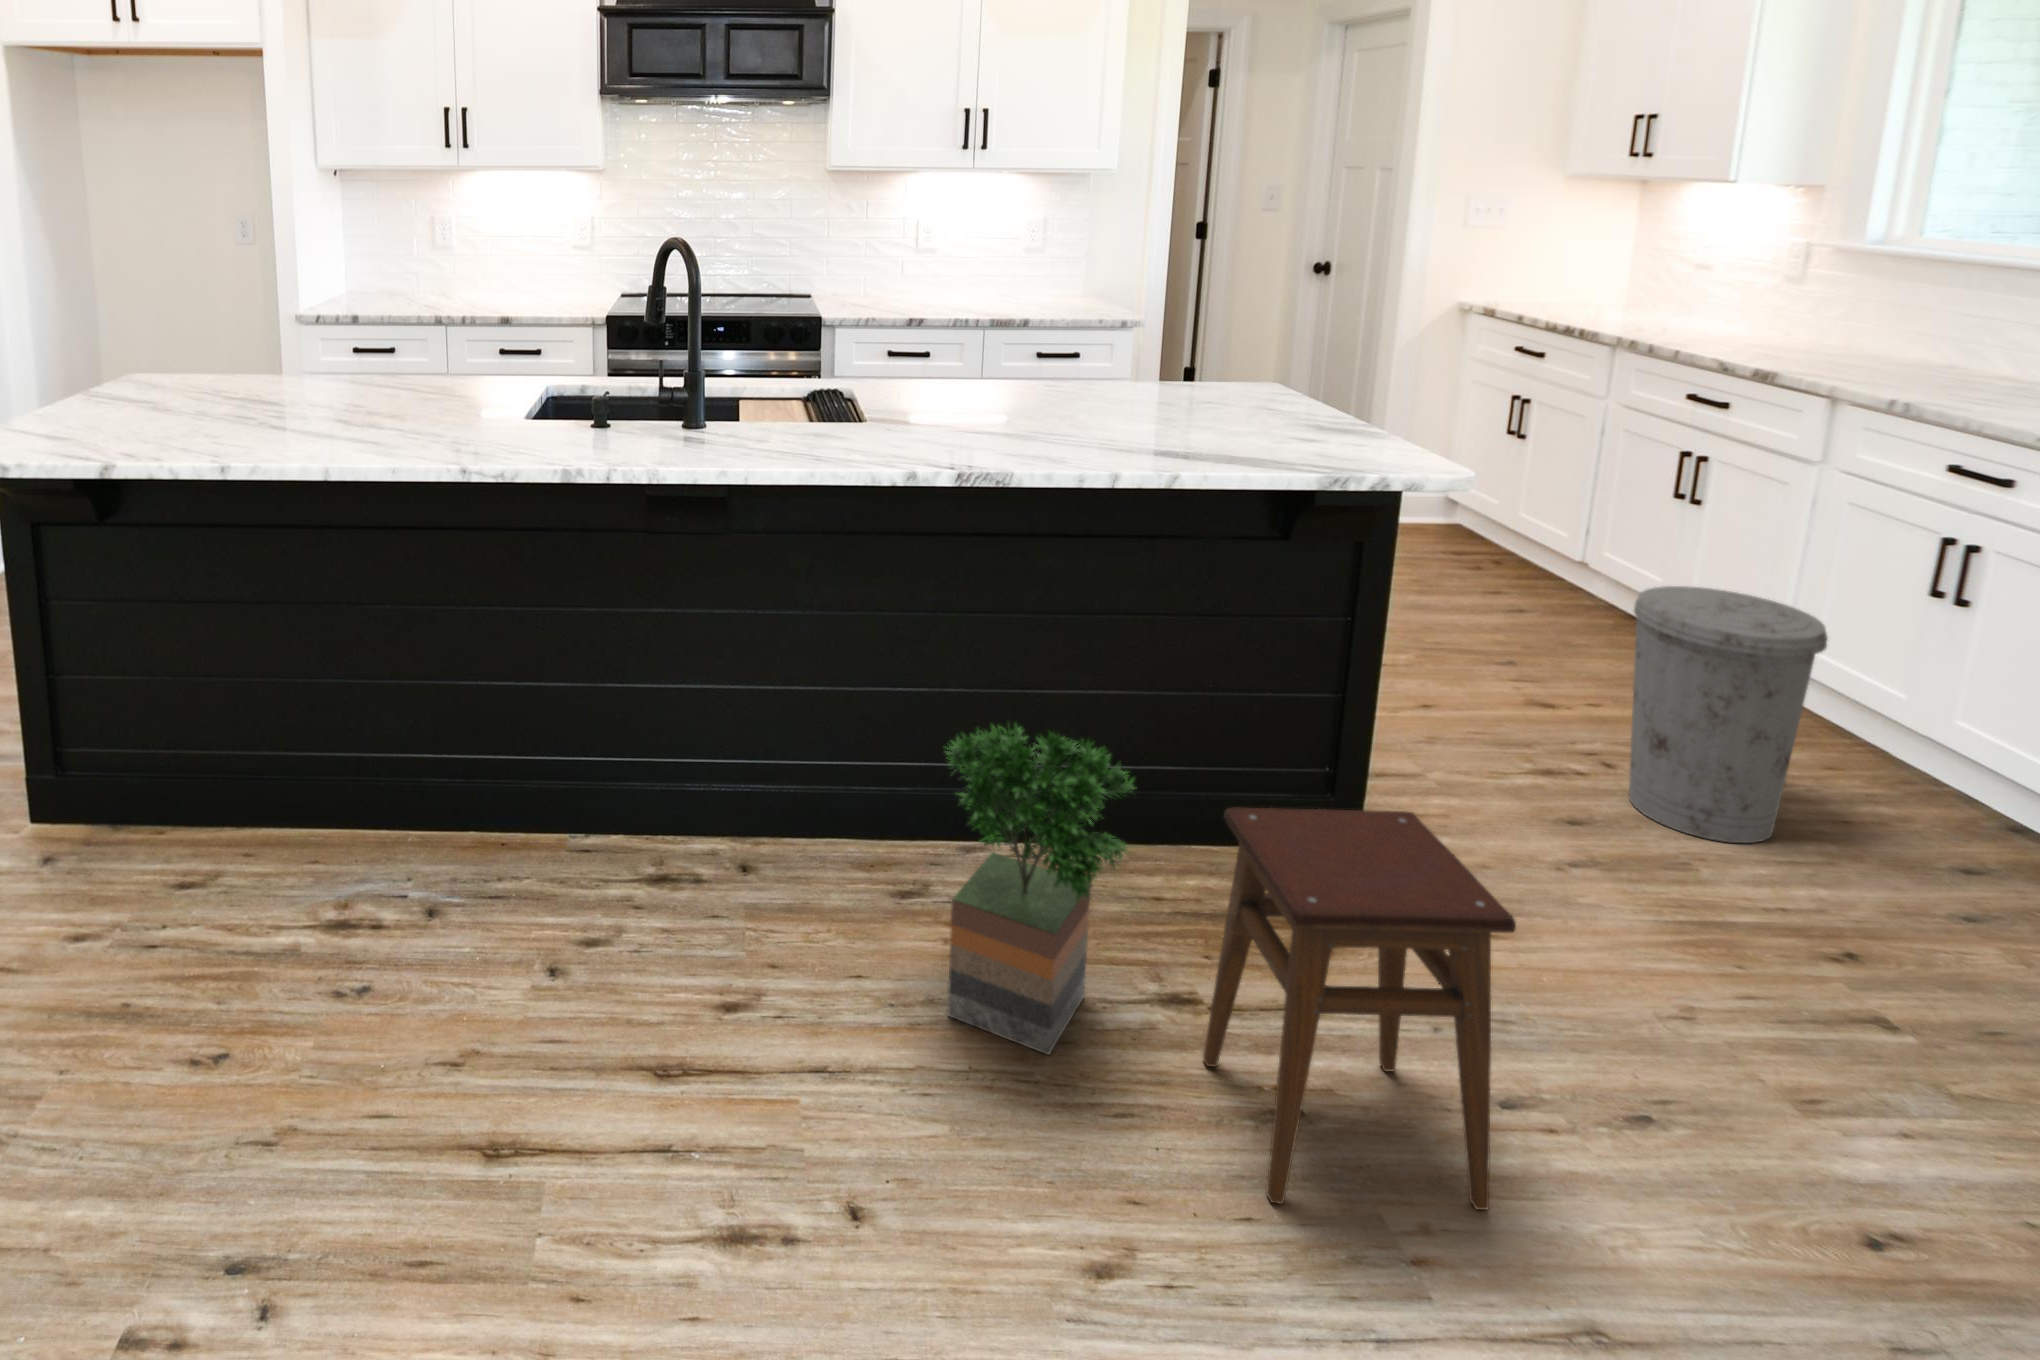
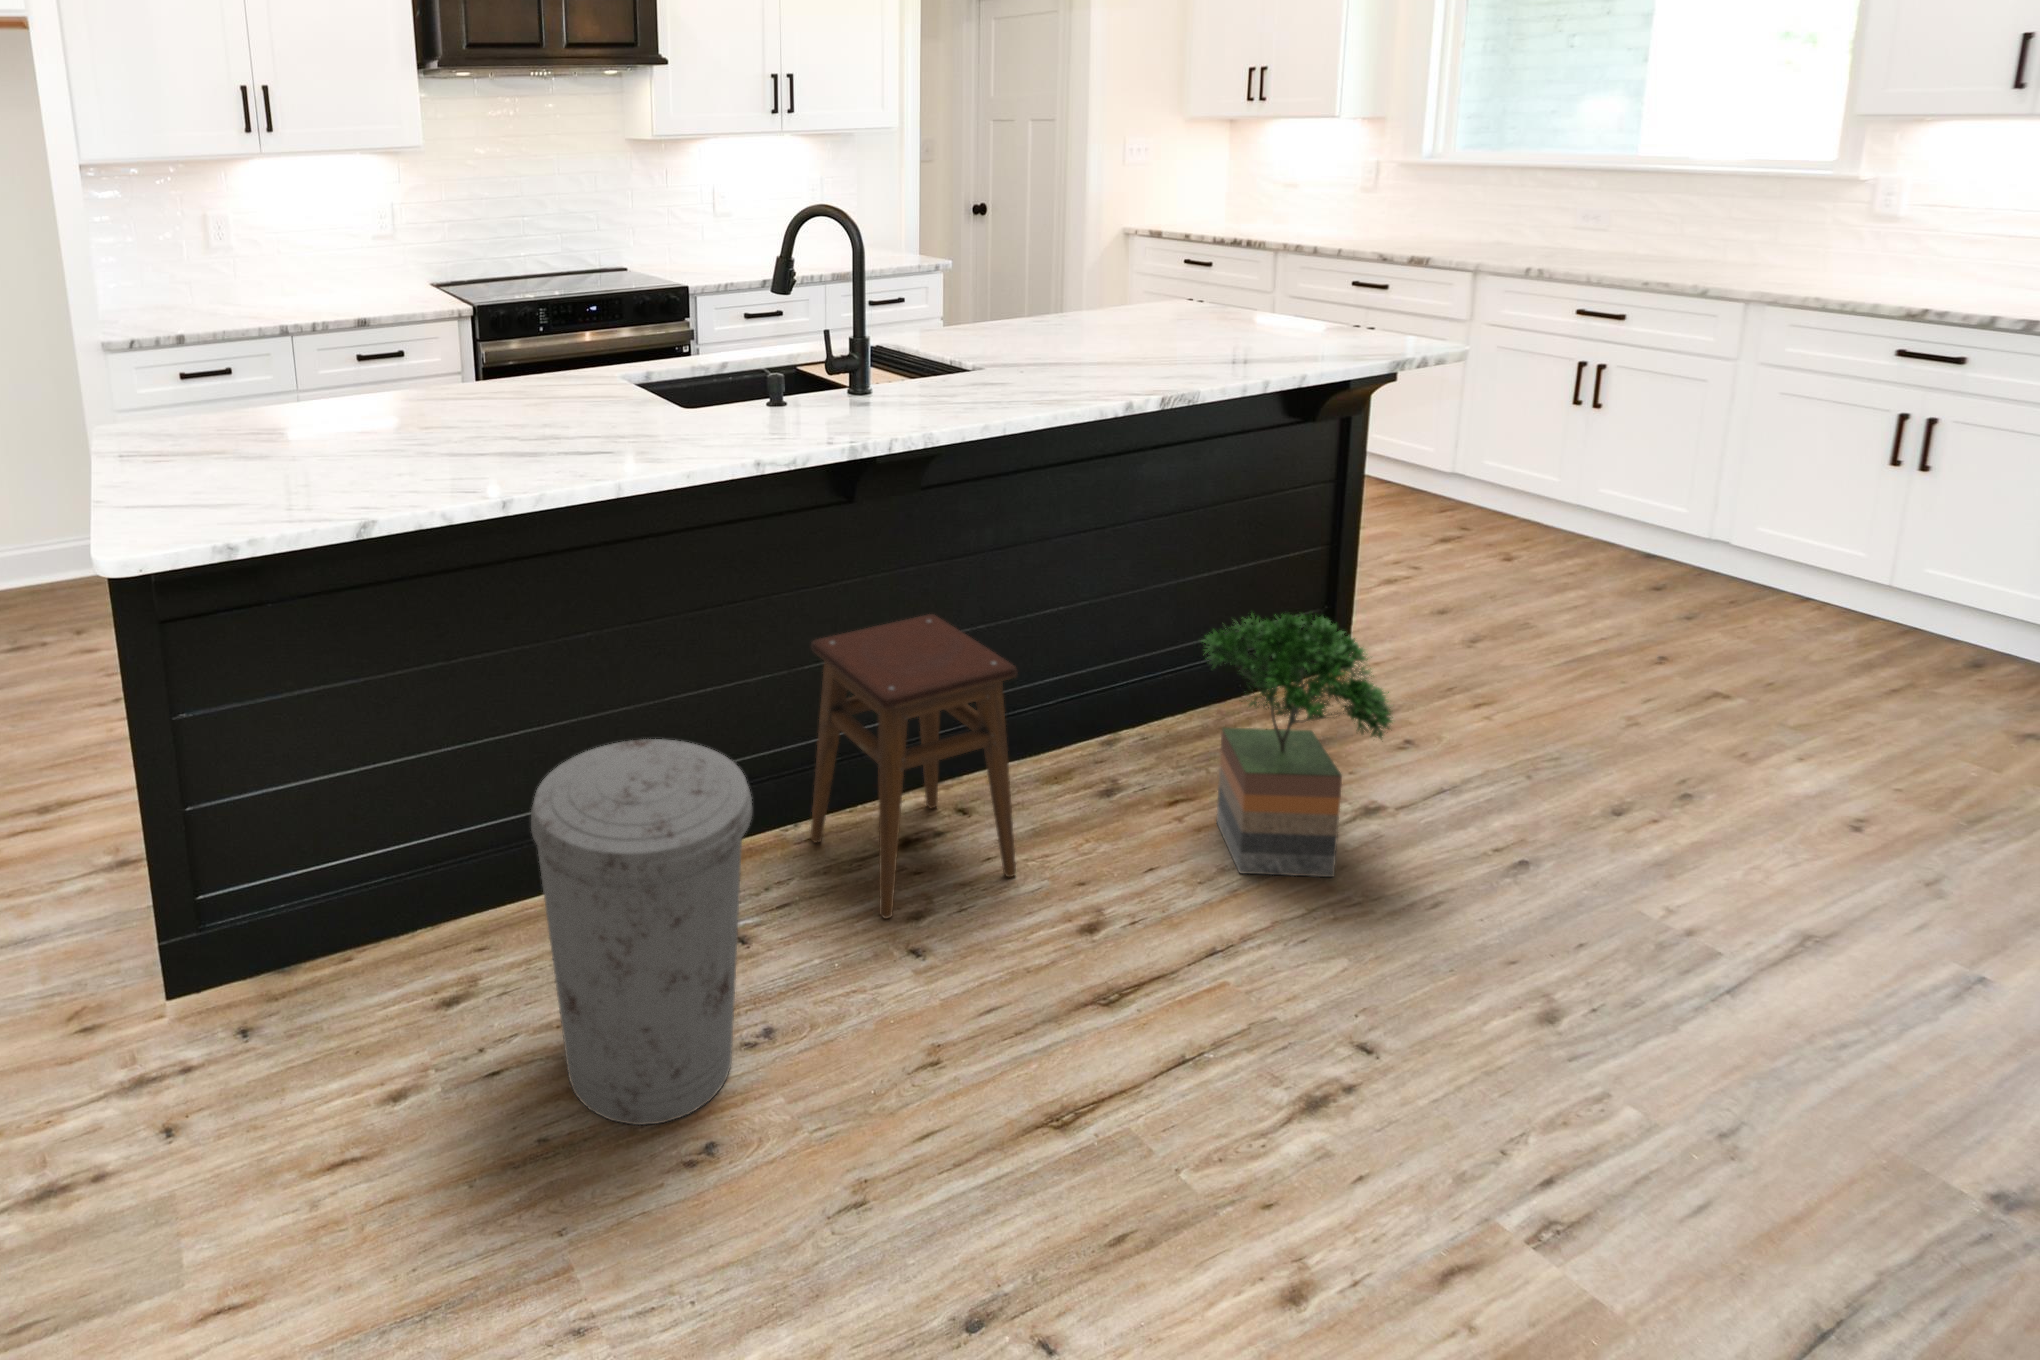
trash can: present [1629,586,1828,843] -> present [531,739,752,1125]
stool: present [1203,807,1516,1210] -> present [811,614,1018,919]

